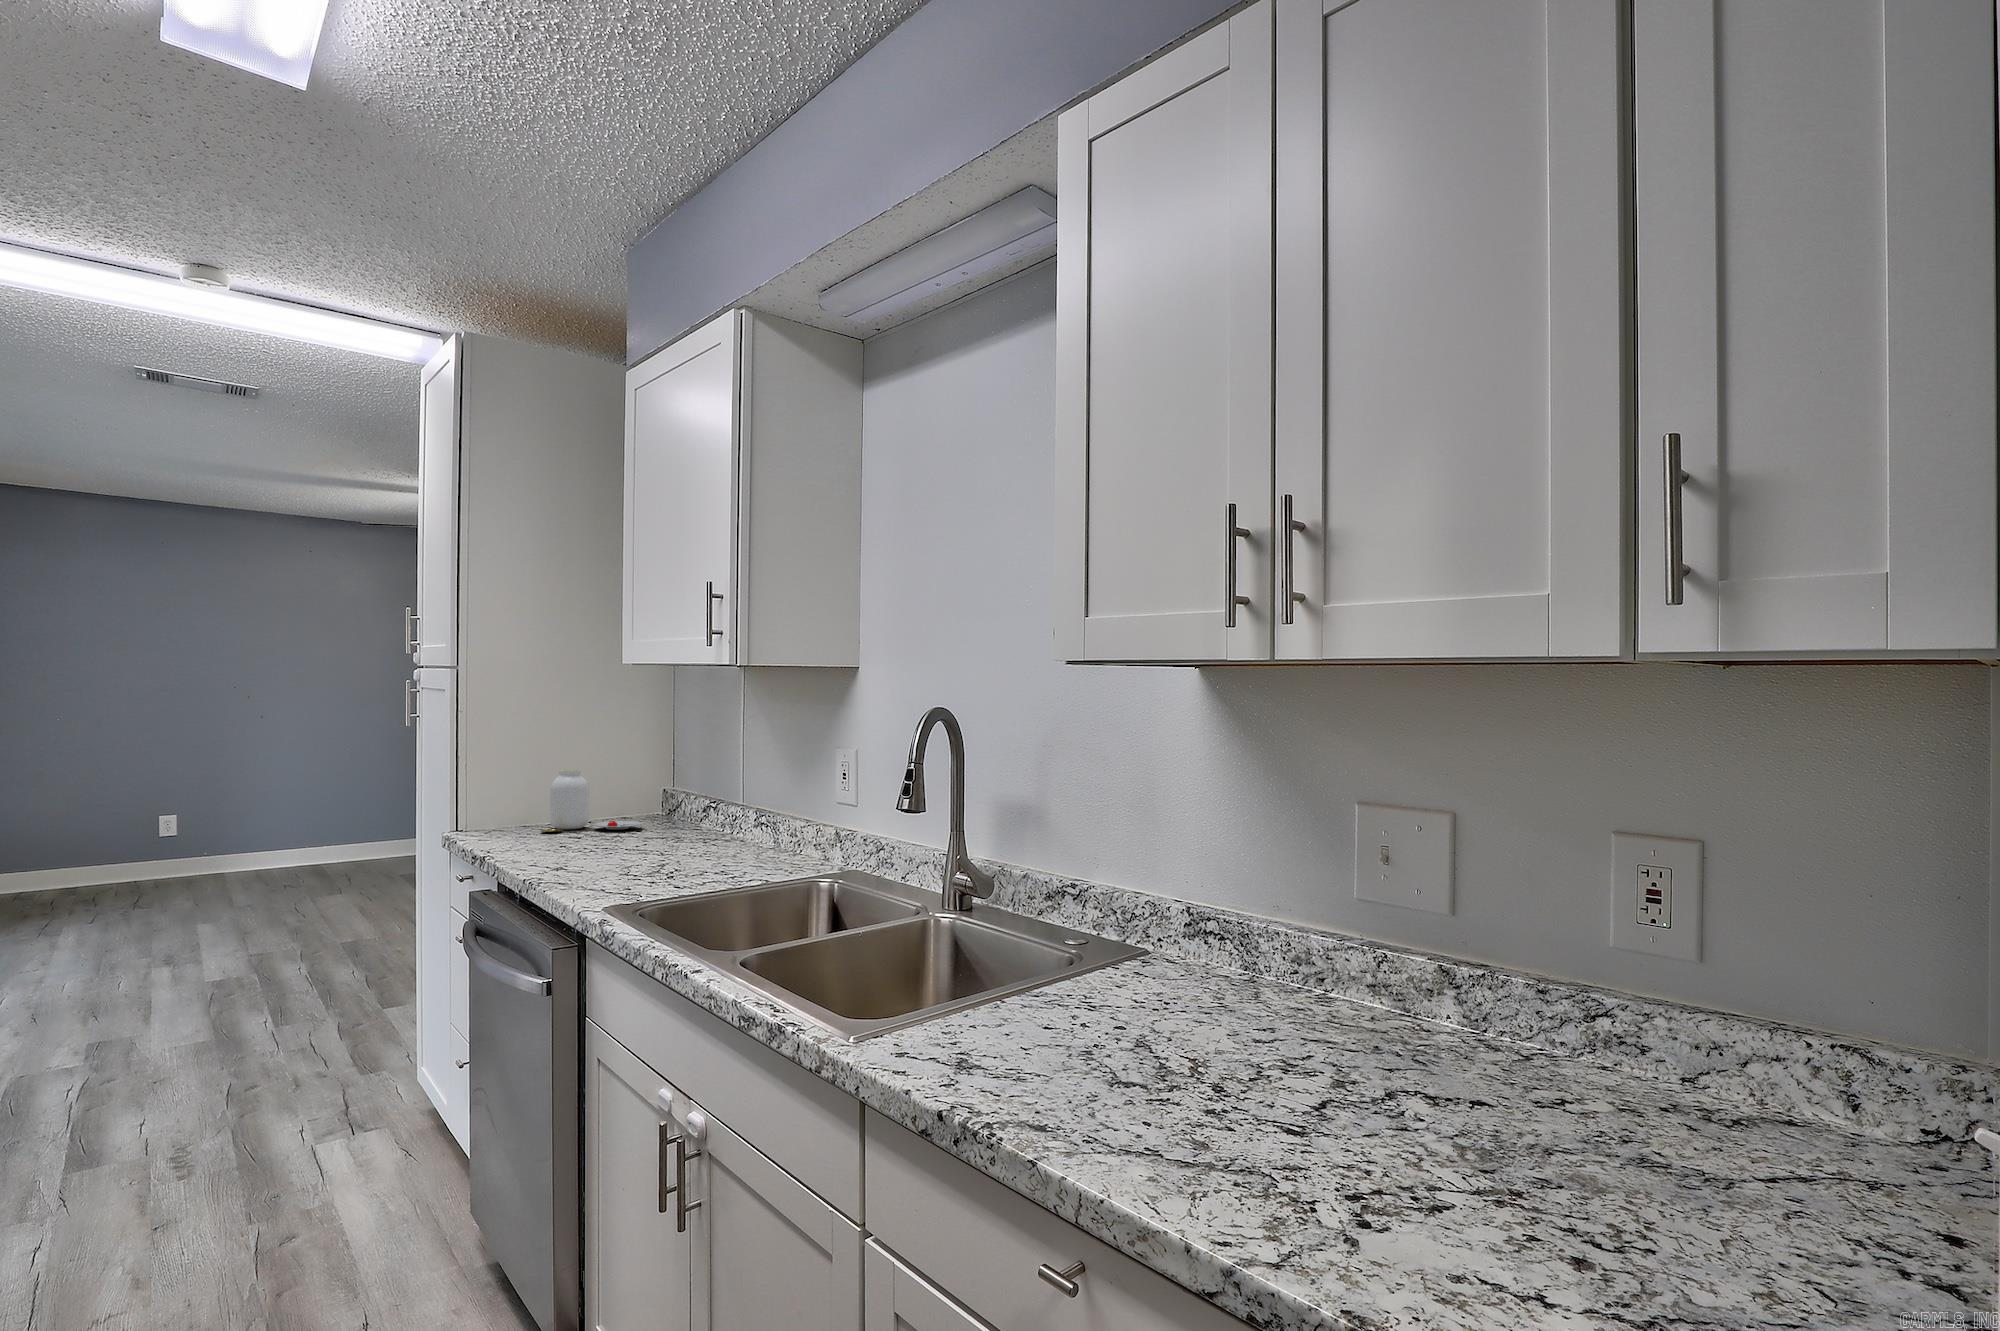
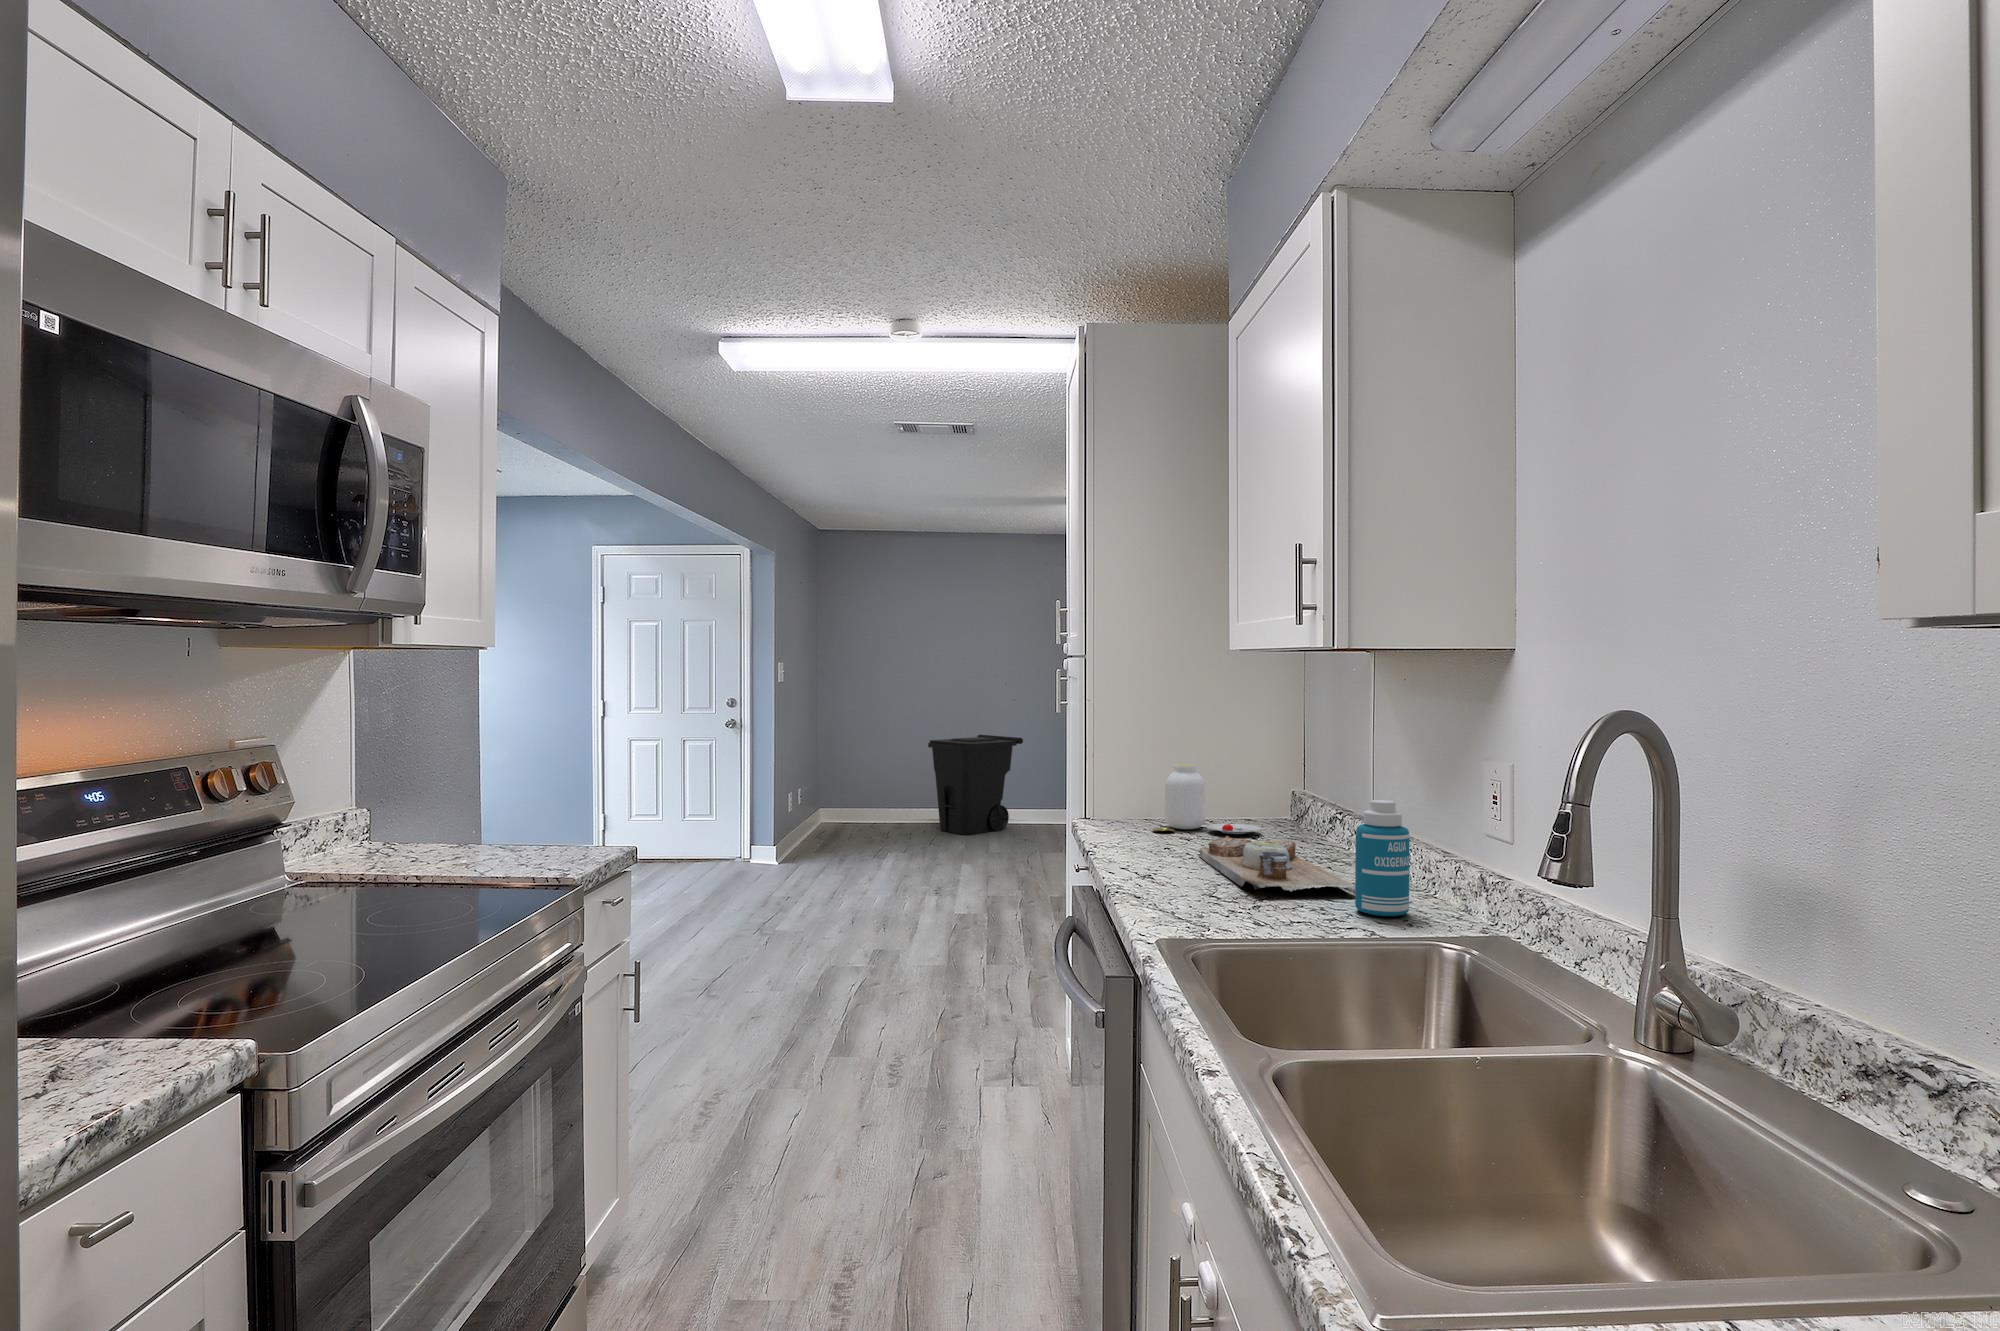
trash can: none [106,762,251,893] -> present [928,735,1023,835]
bottle: none [750,781,790,869] -> present [1355,800,1410,916]
cutting board: none [600,826,748,862] -> present [1199,836,1355,893]

